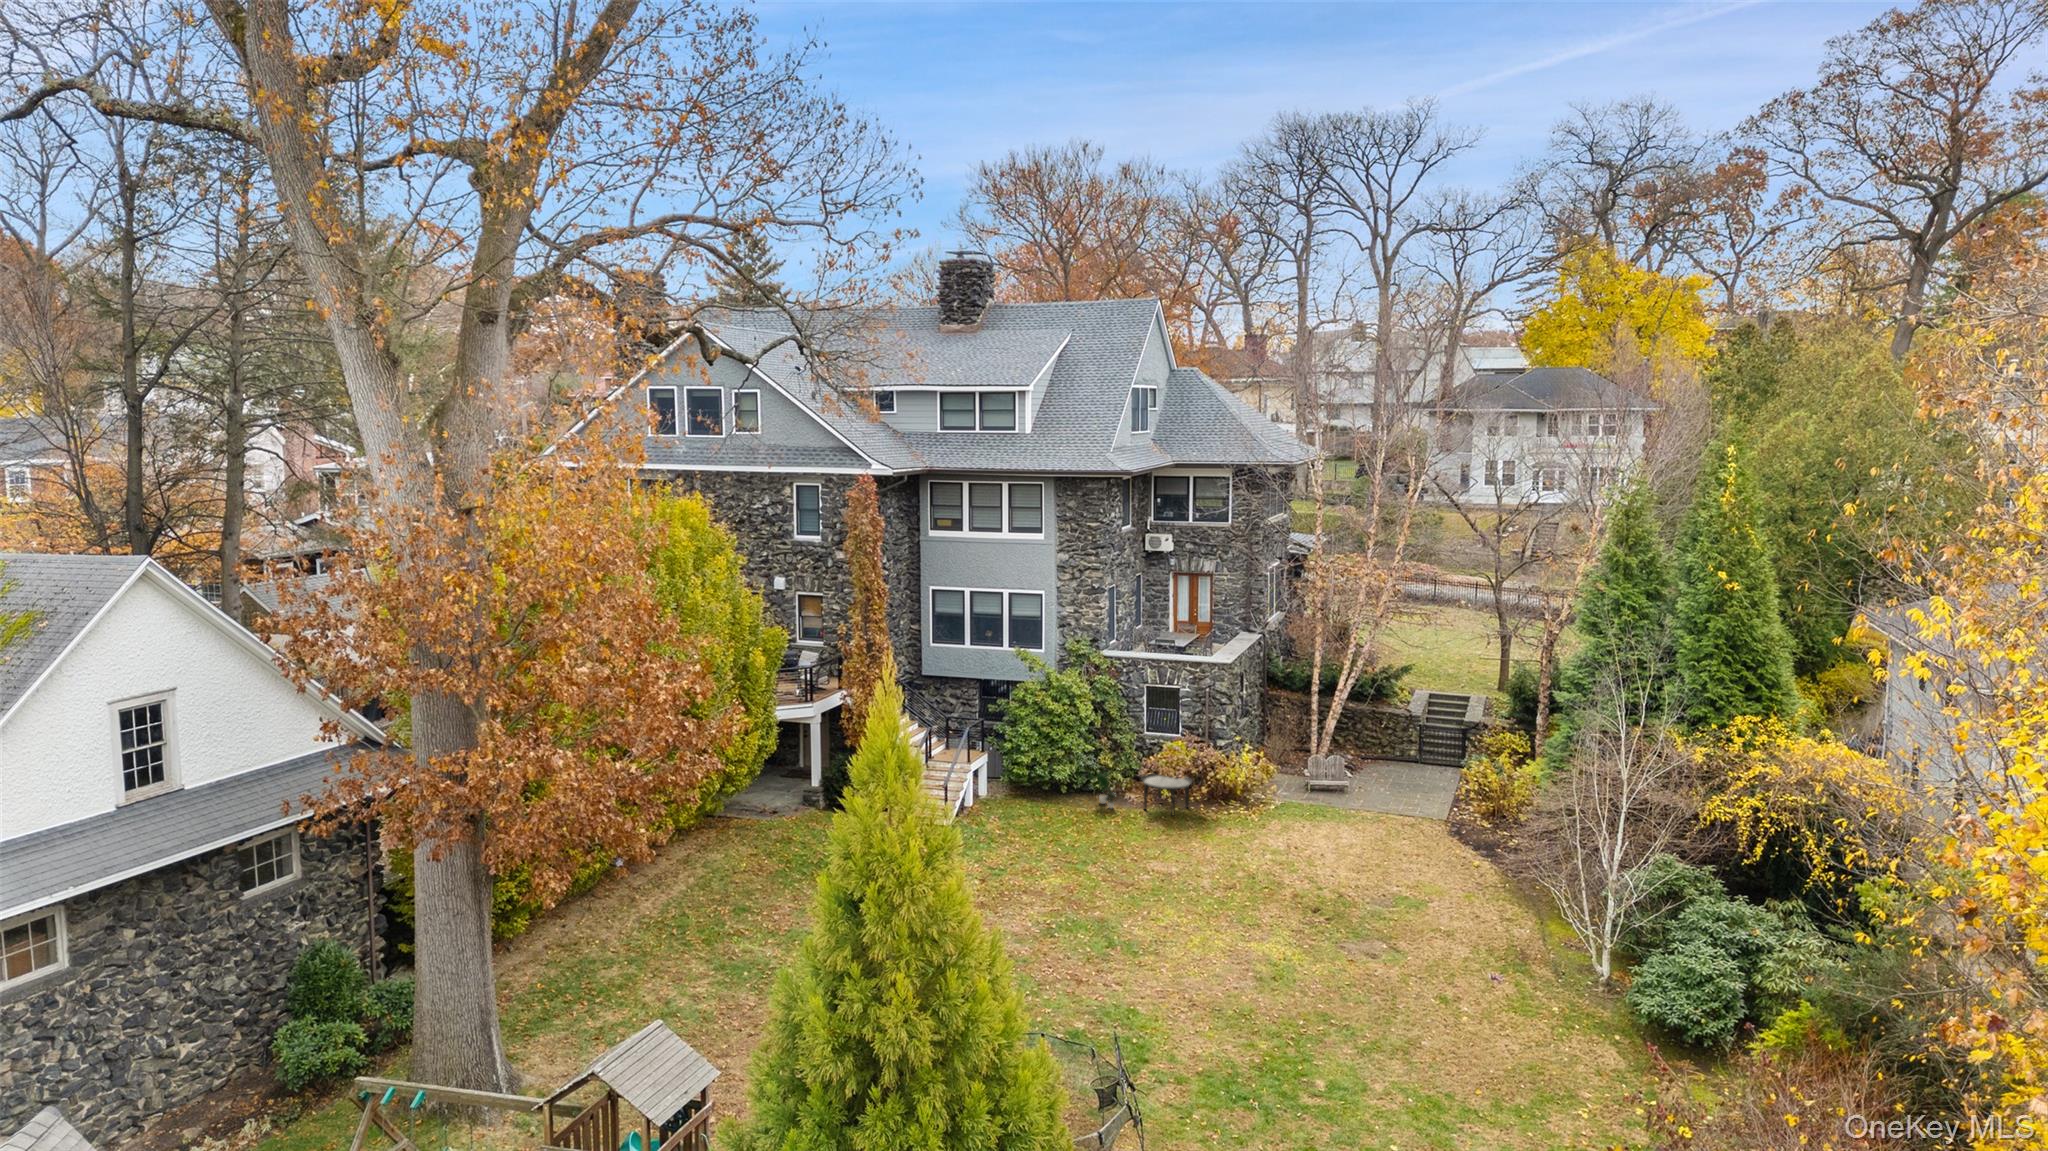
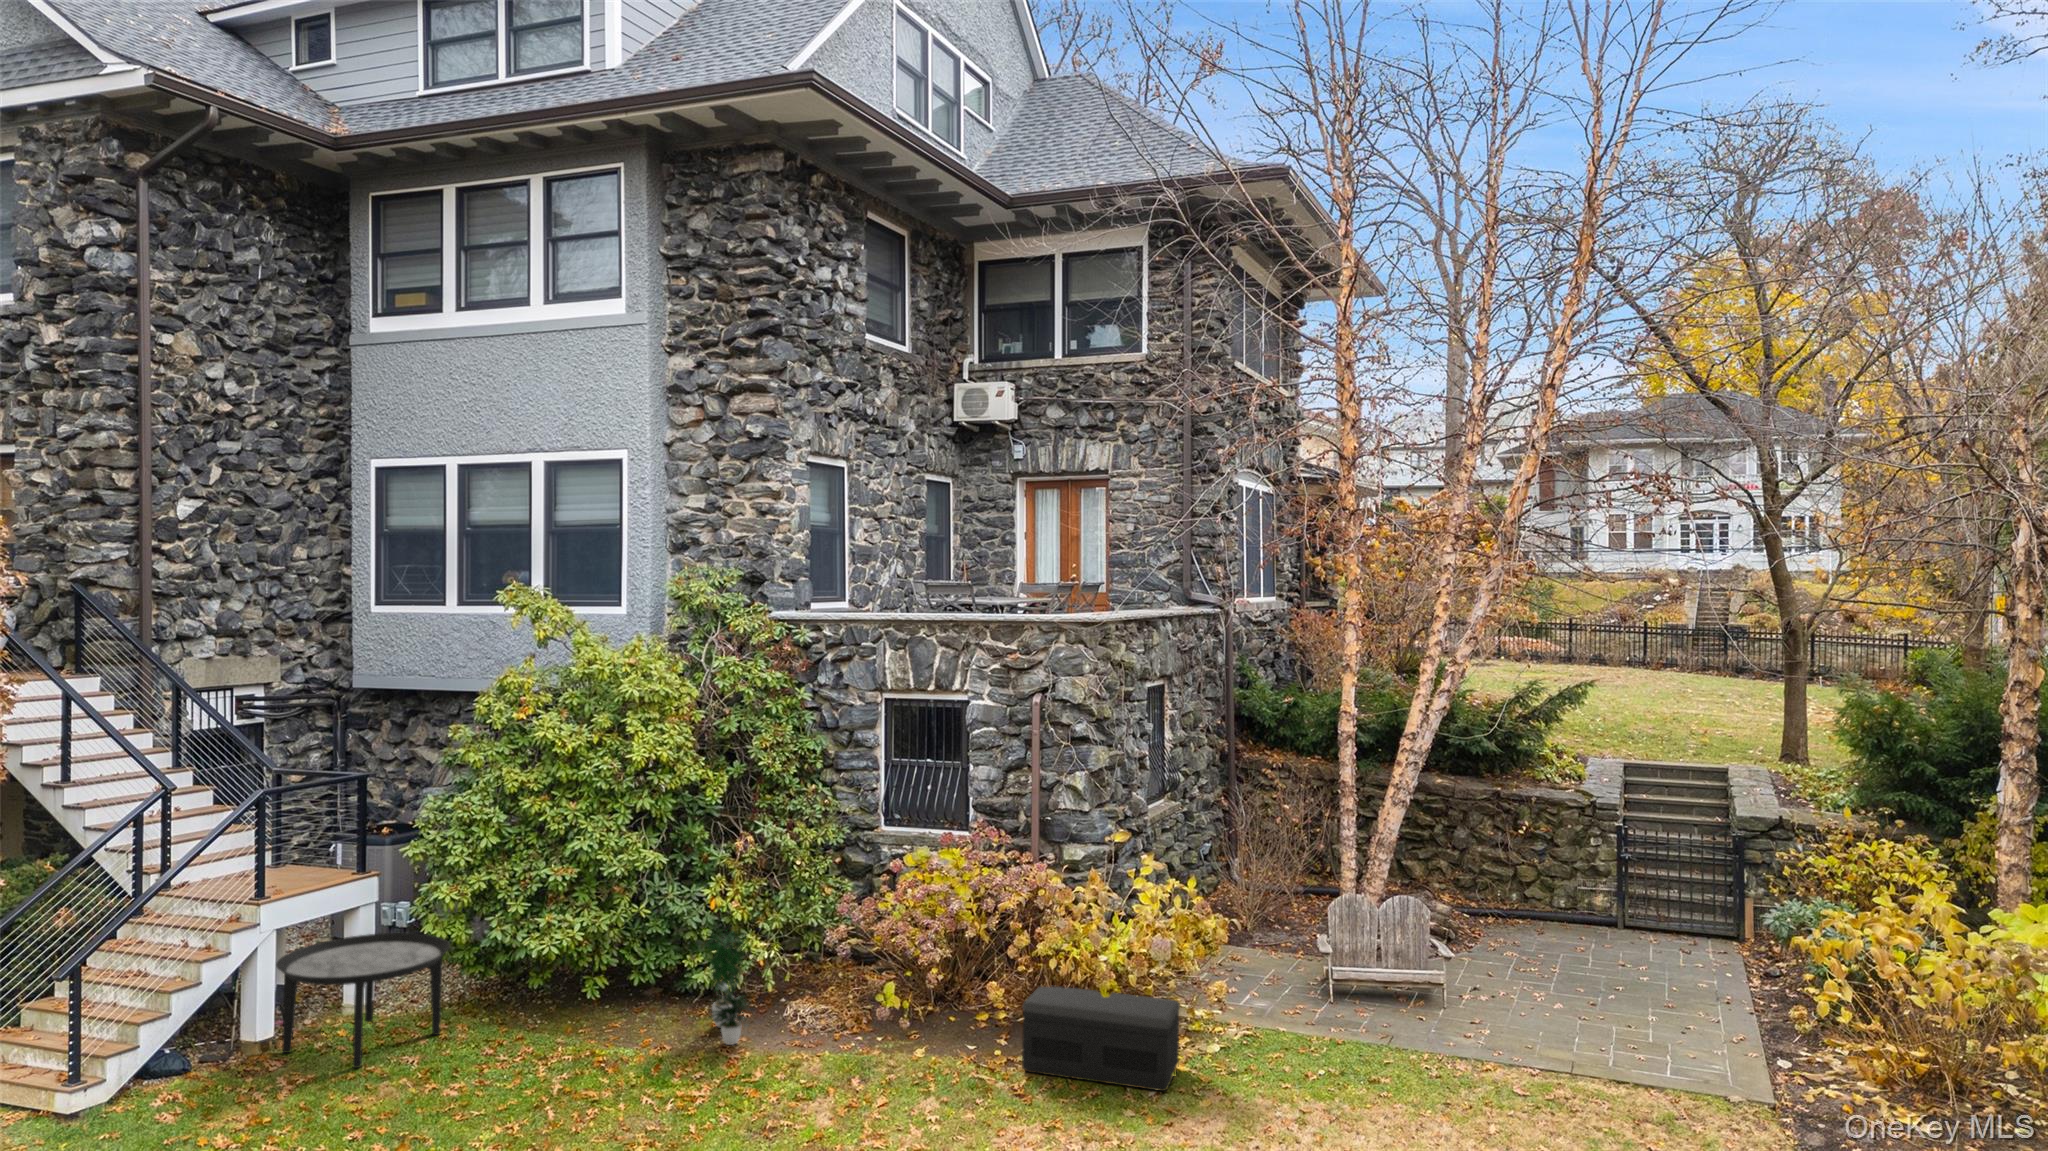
round table: present [1142,773,1192,816] -> present [276,933,450,1068]
storage bench: none [1212,787,1263,818] -> present [1022,987,1180,1091]

